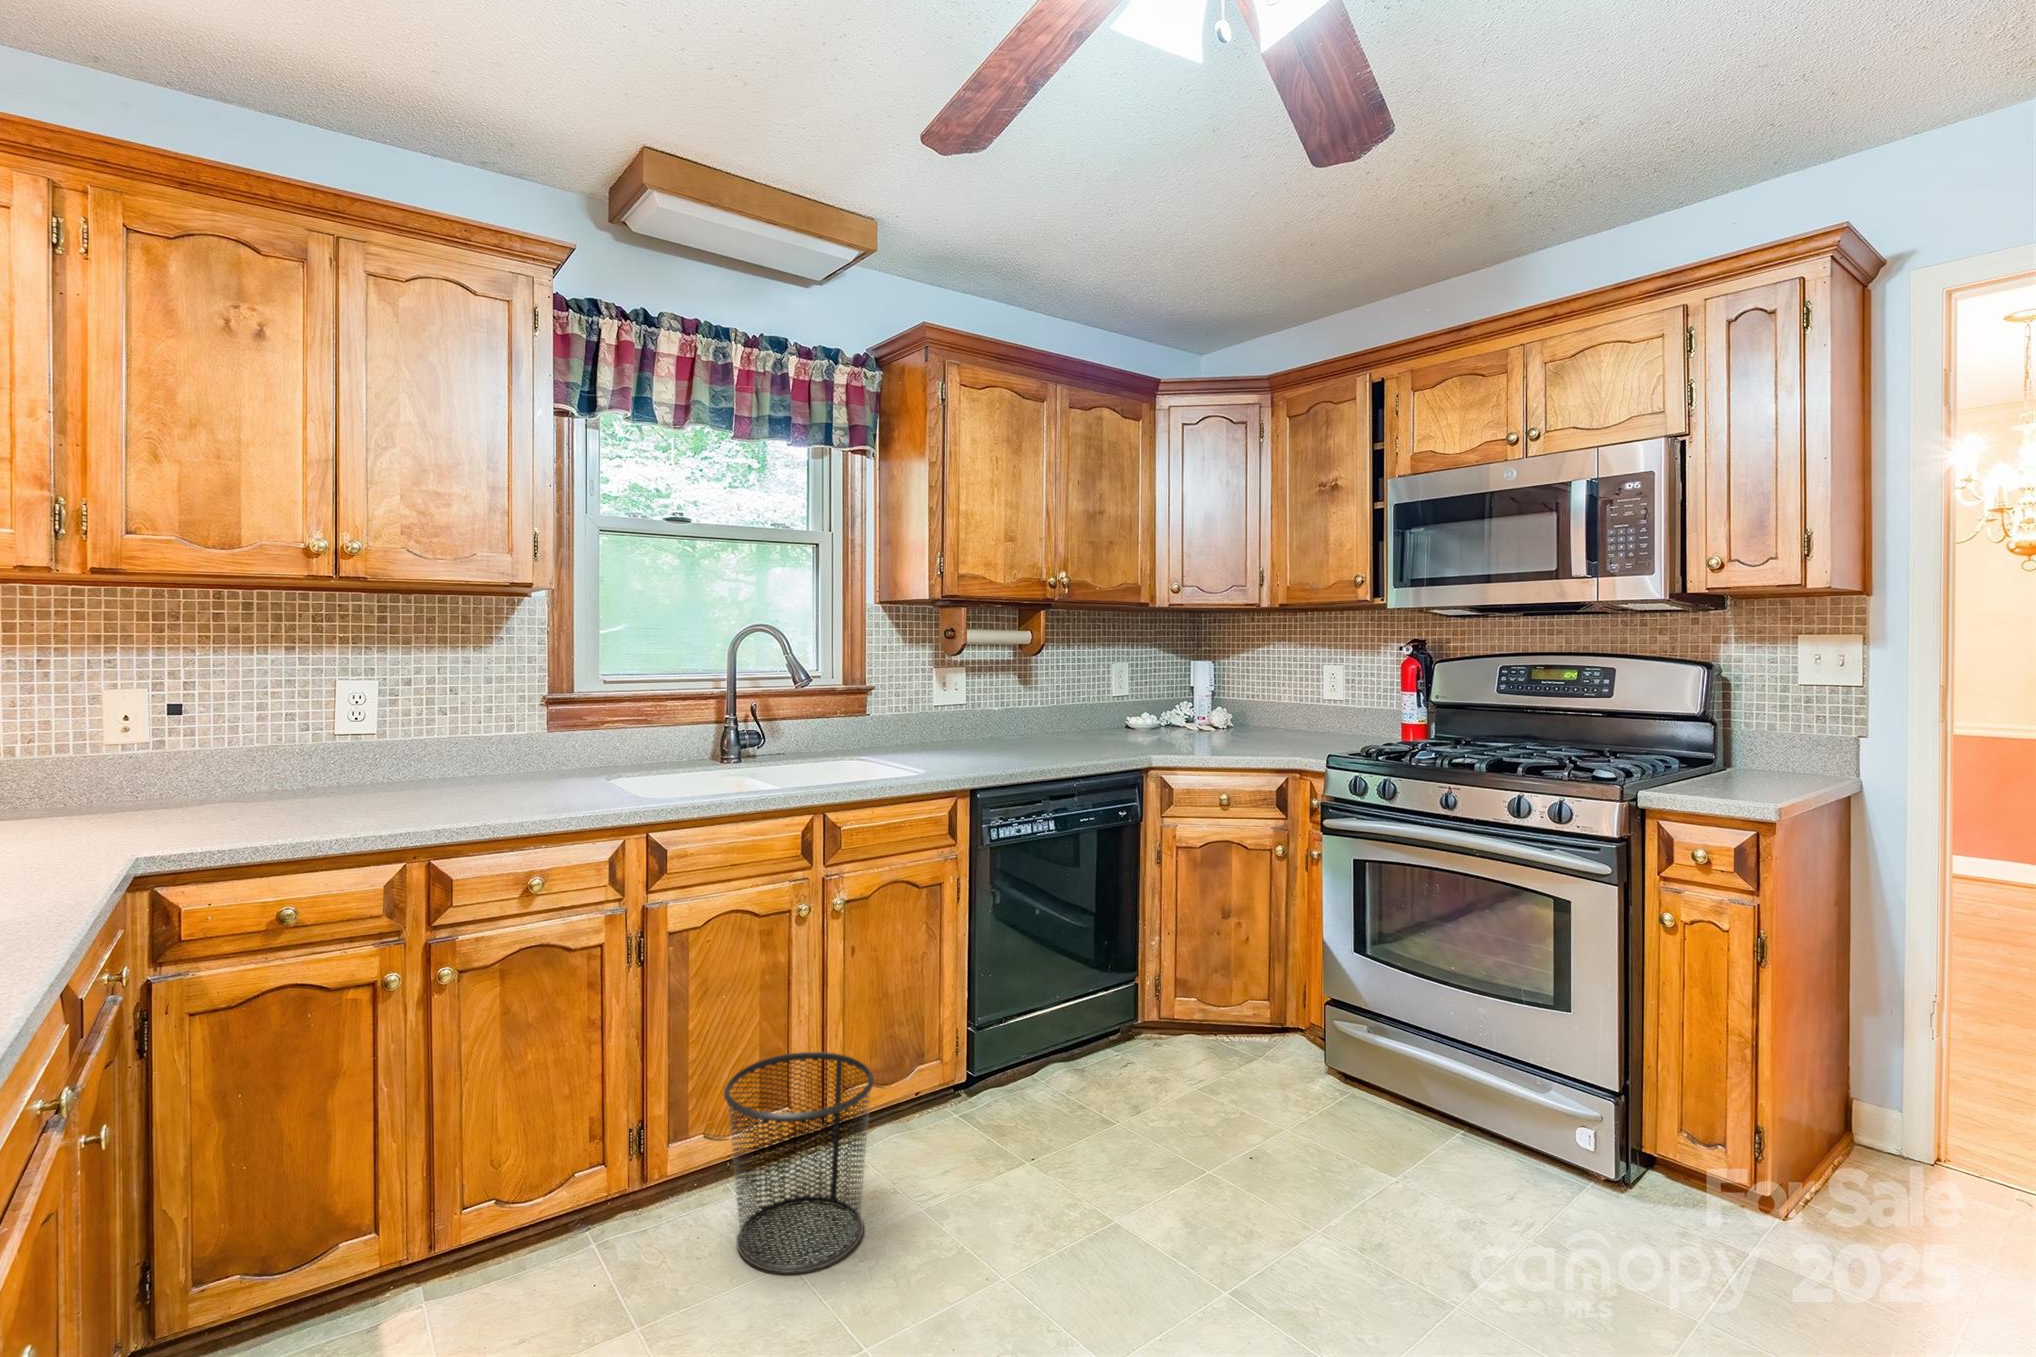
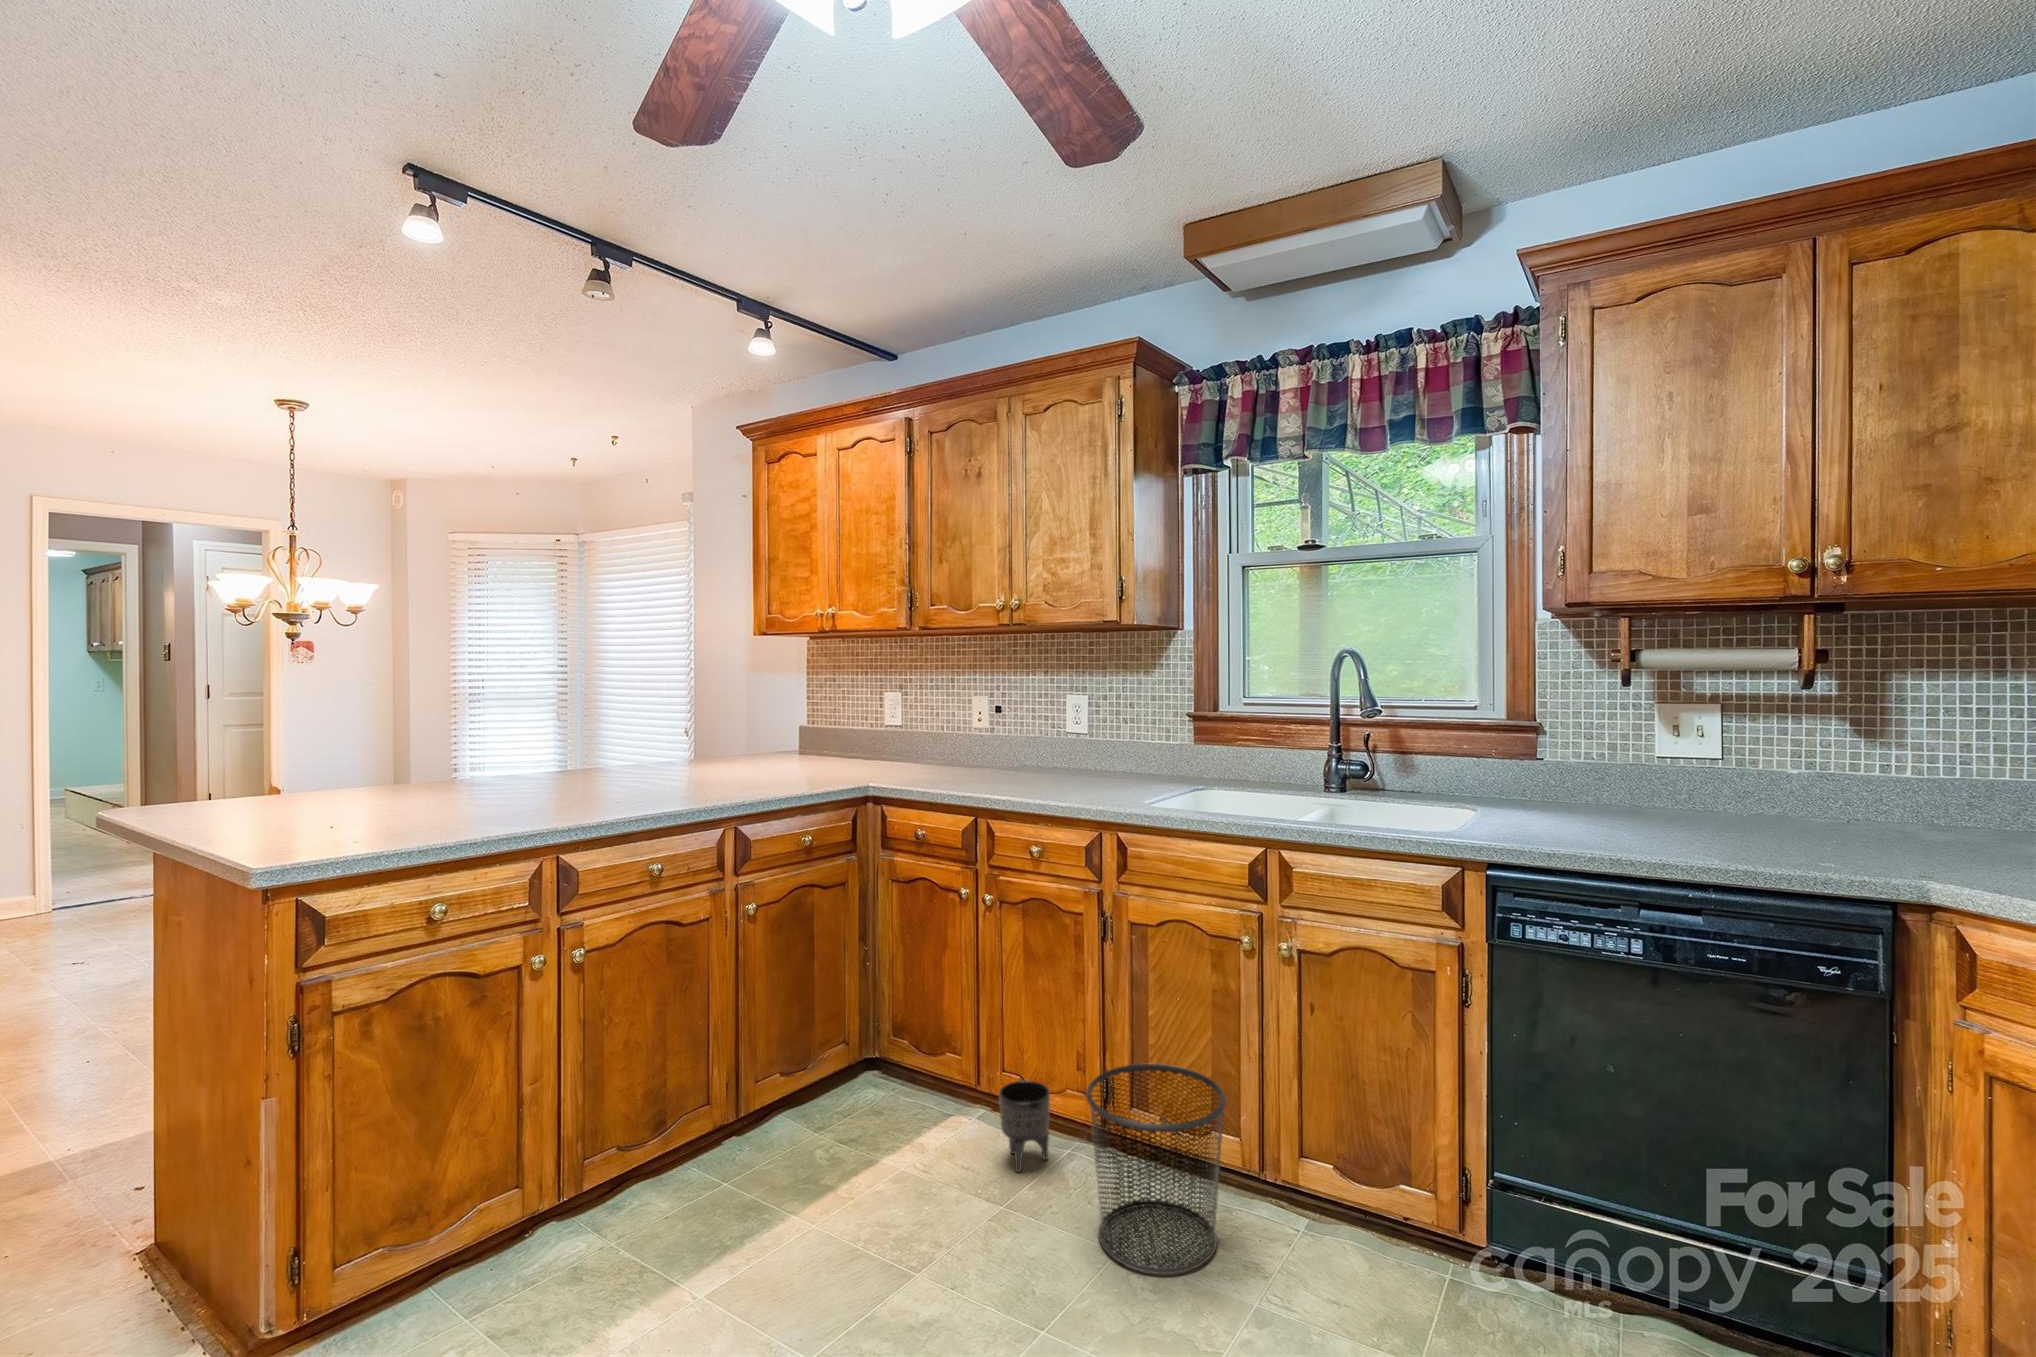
planter: none [532,1178,607,1301] -> present [999,1081,1050,1172]

